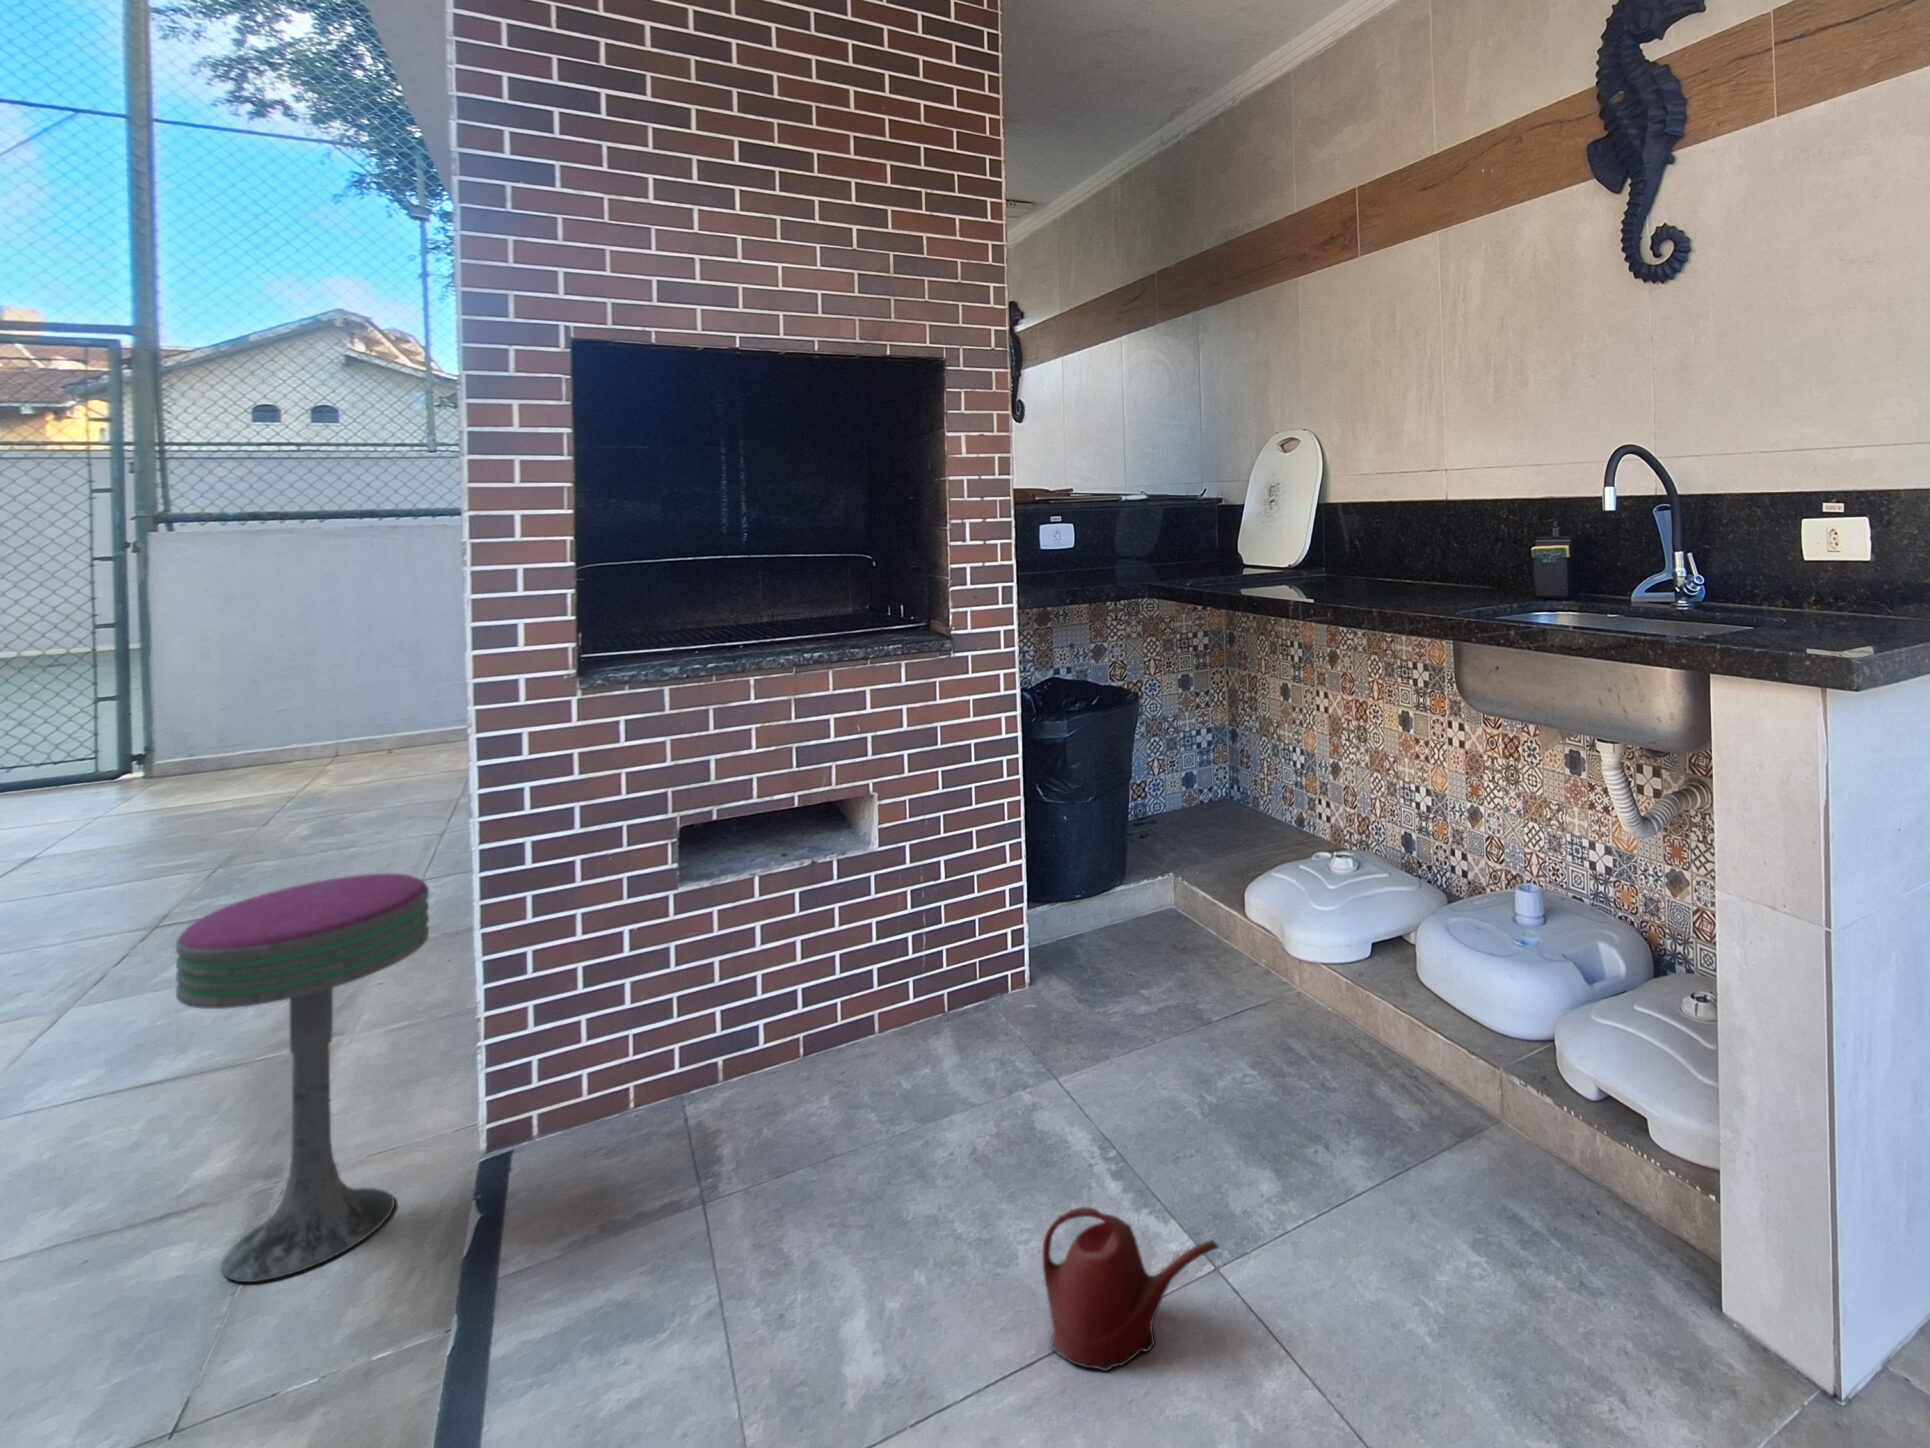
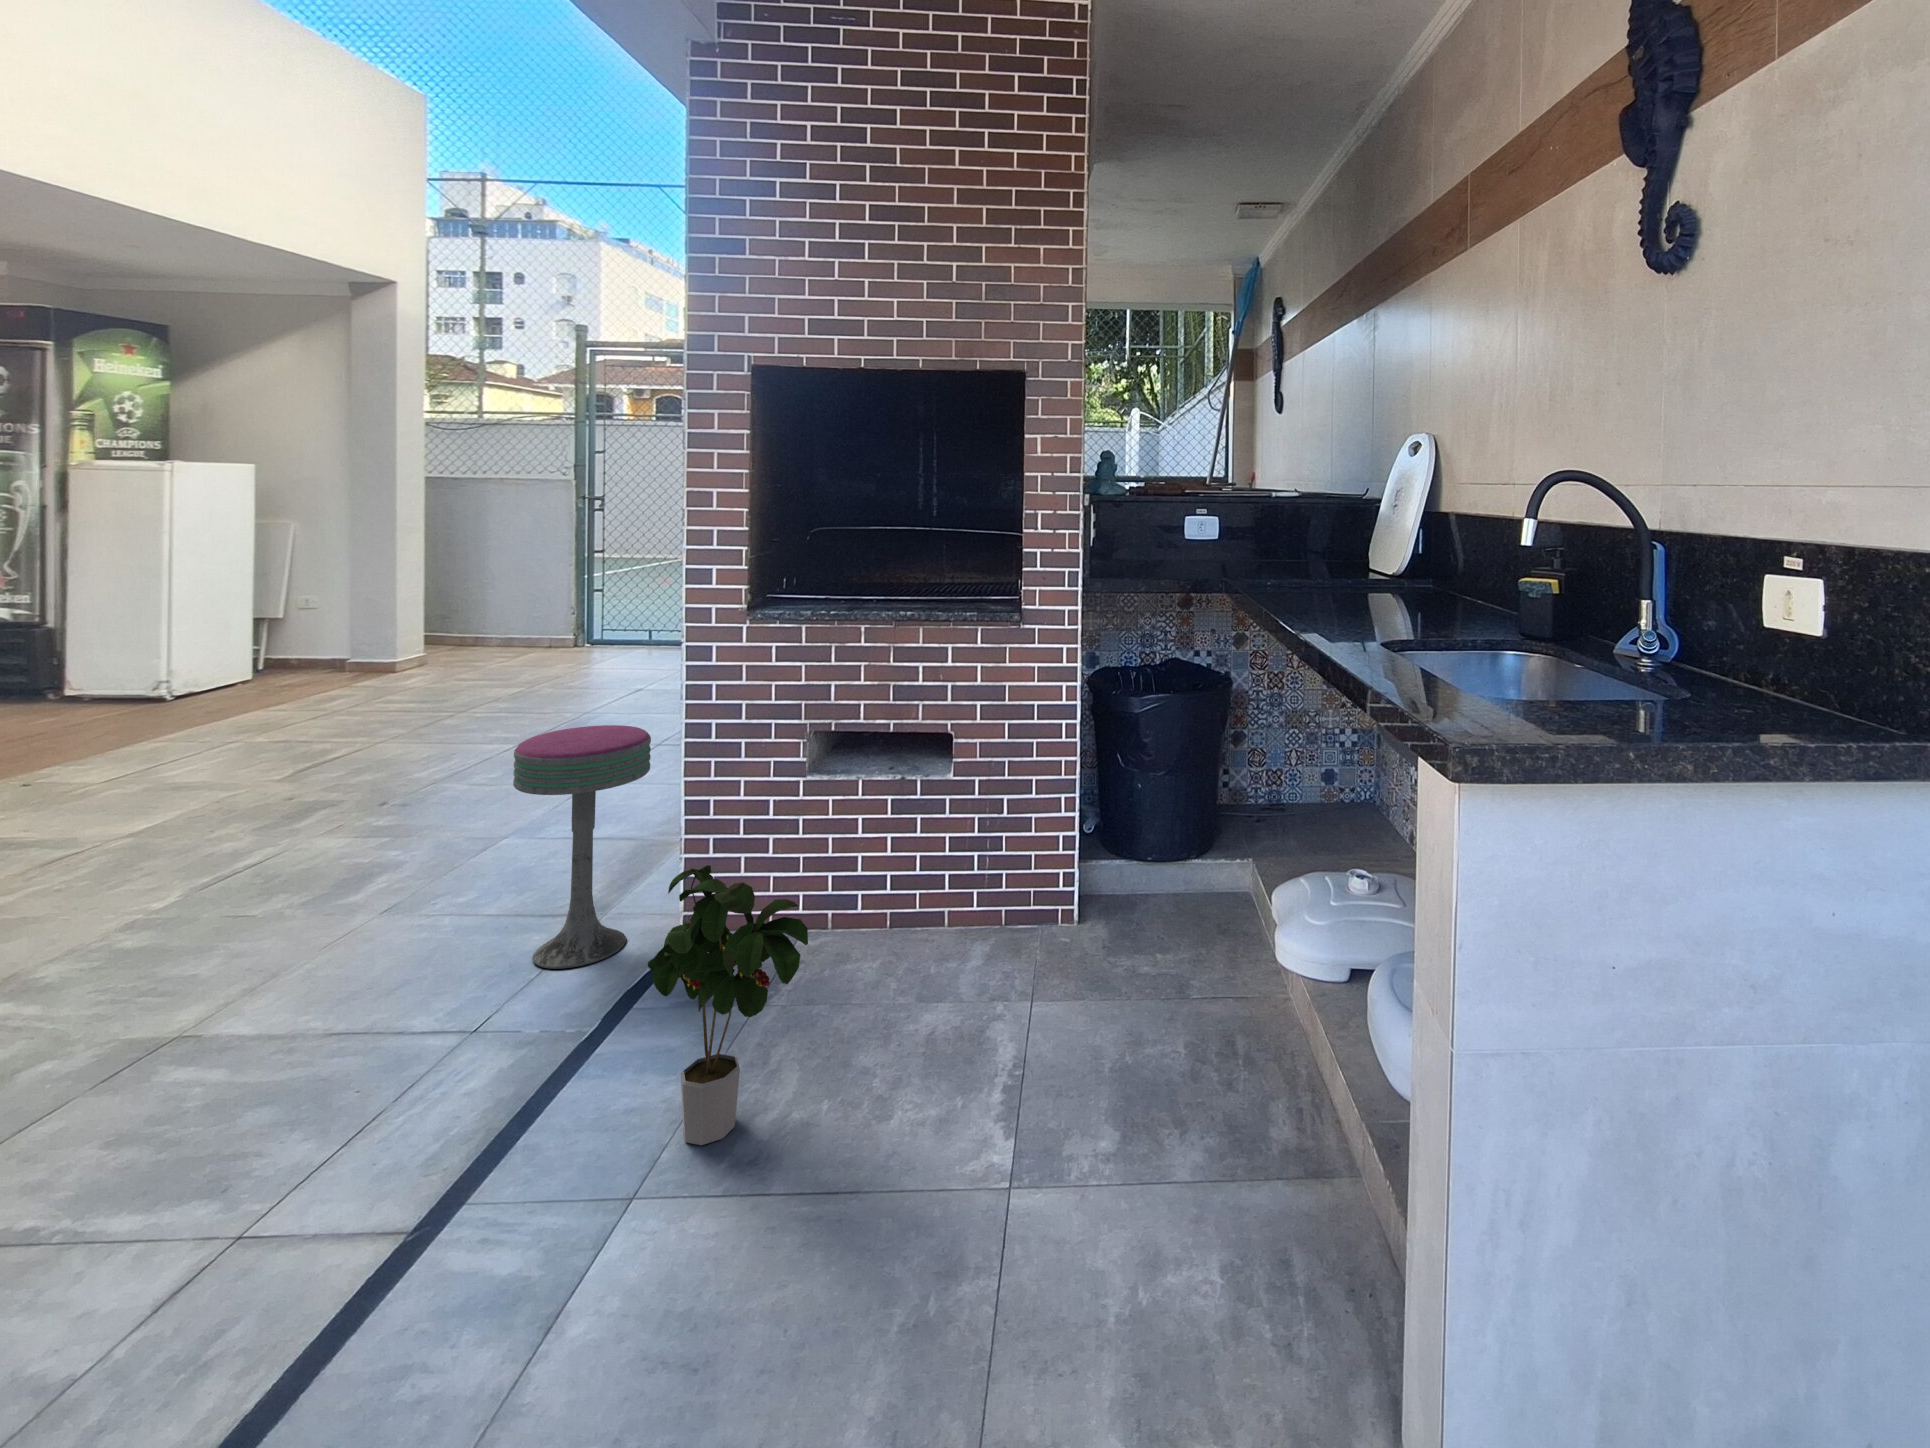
potted plant: none [649,998,953,1361] -> present [648,865,808,1145]
watering can: present [1043,1207,1218,1371] -> none [818,1113,918,1263]

